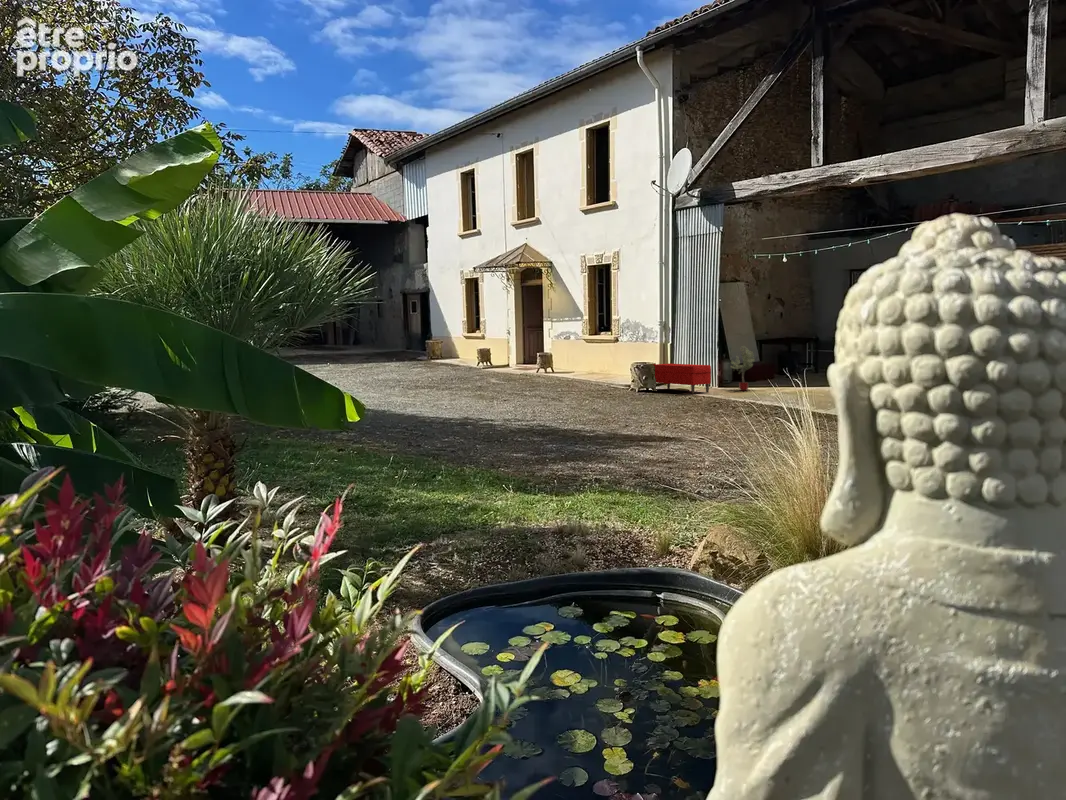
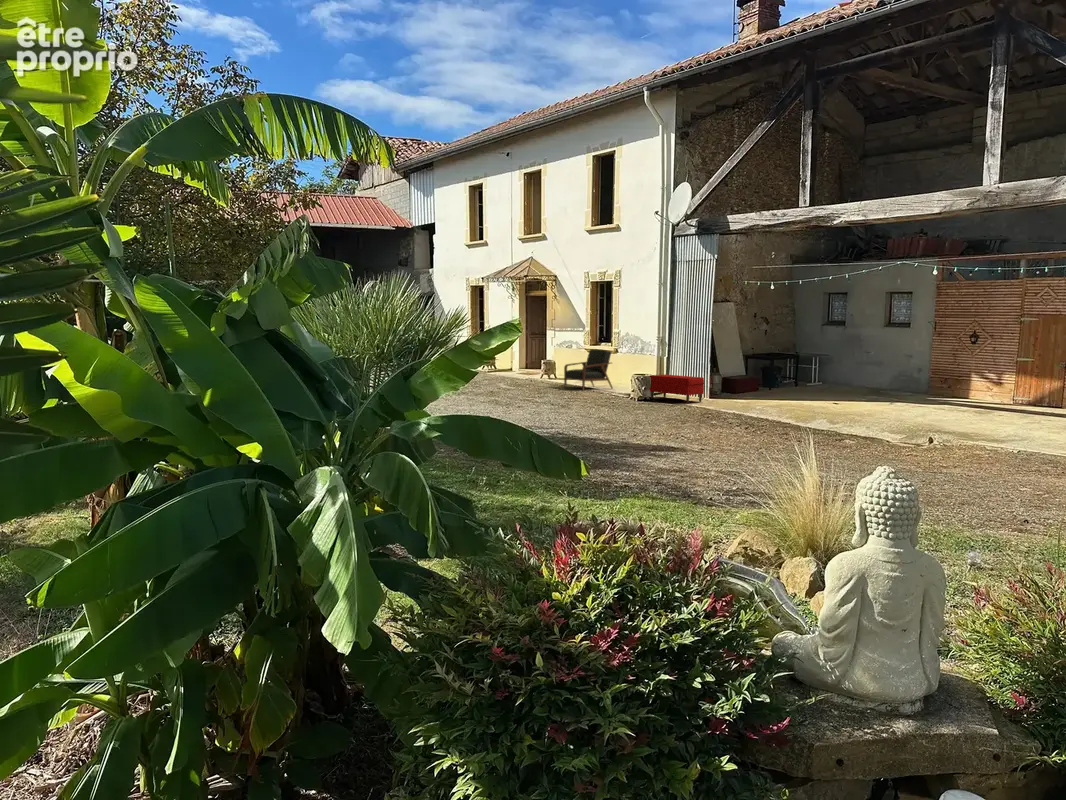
chair: none [560,339,614,384] -> present [564,349,613,390]
potted tree: present [731,346,755,391] -> none [720,360,743,401]

